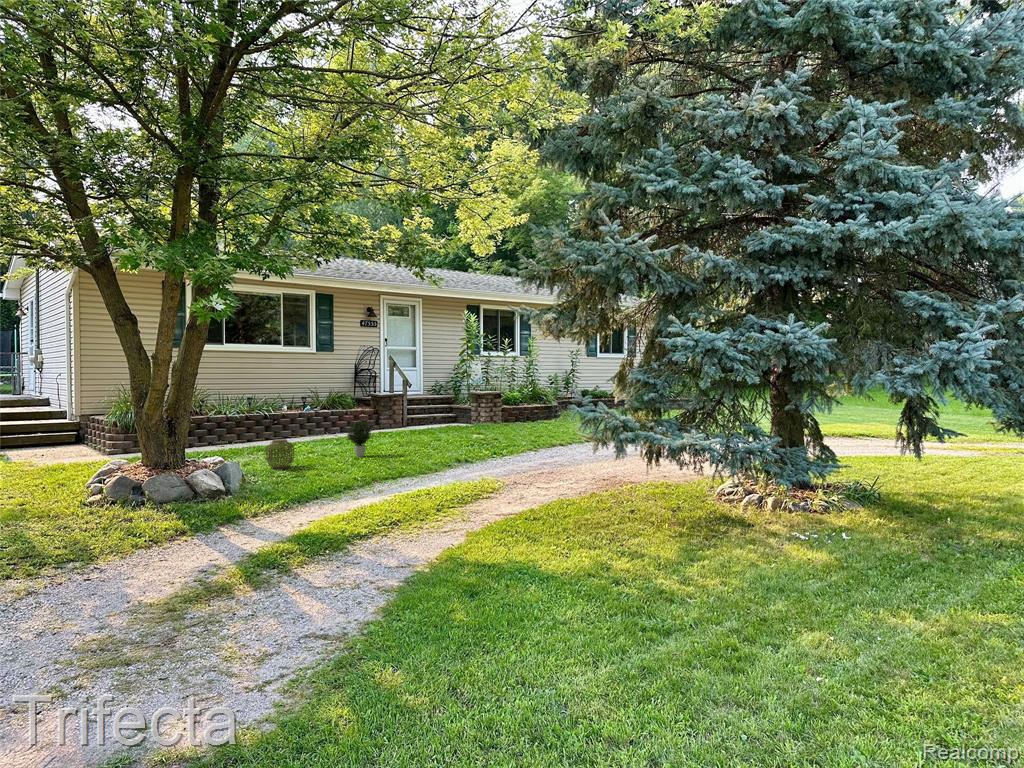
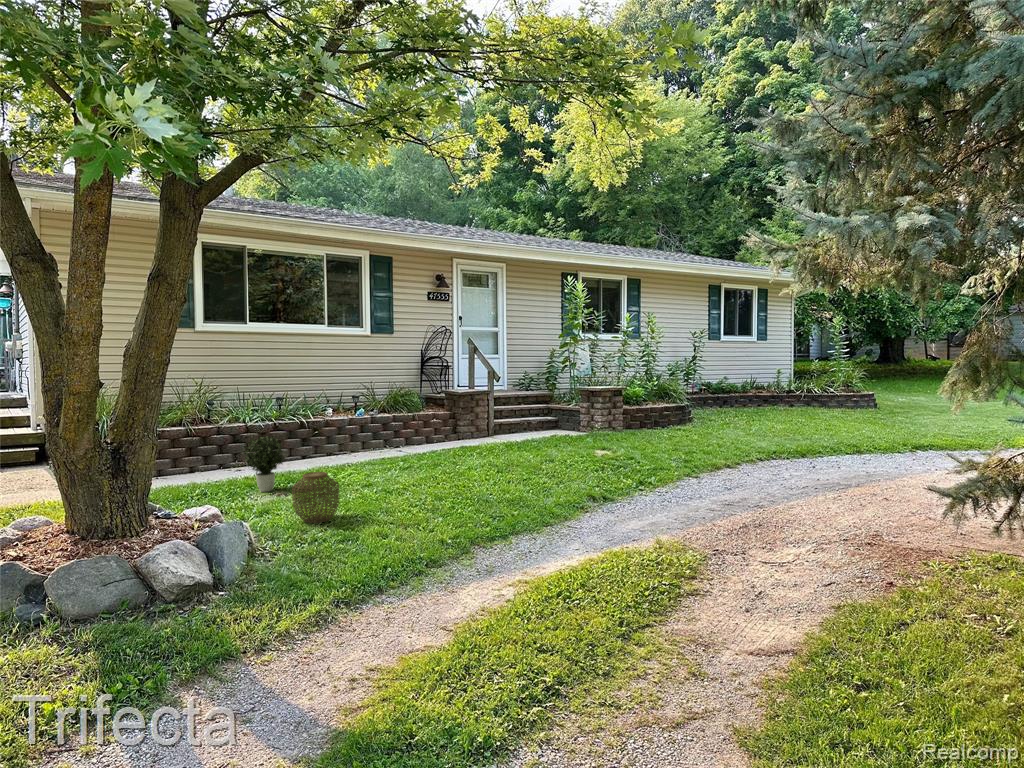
potted plant: present [347,421,372,457] -> present [244,436,285,492]

